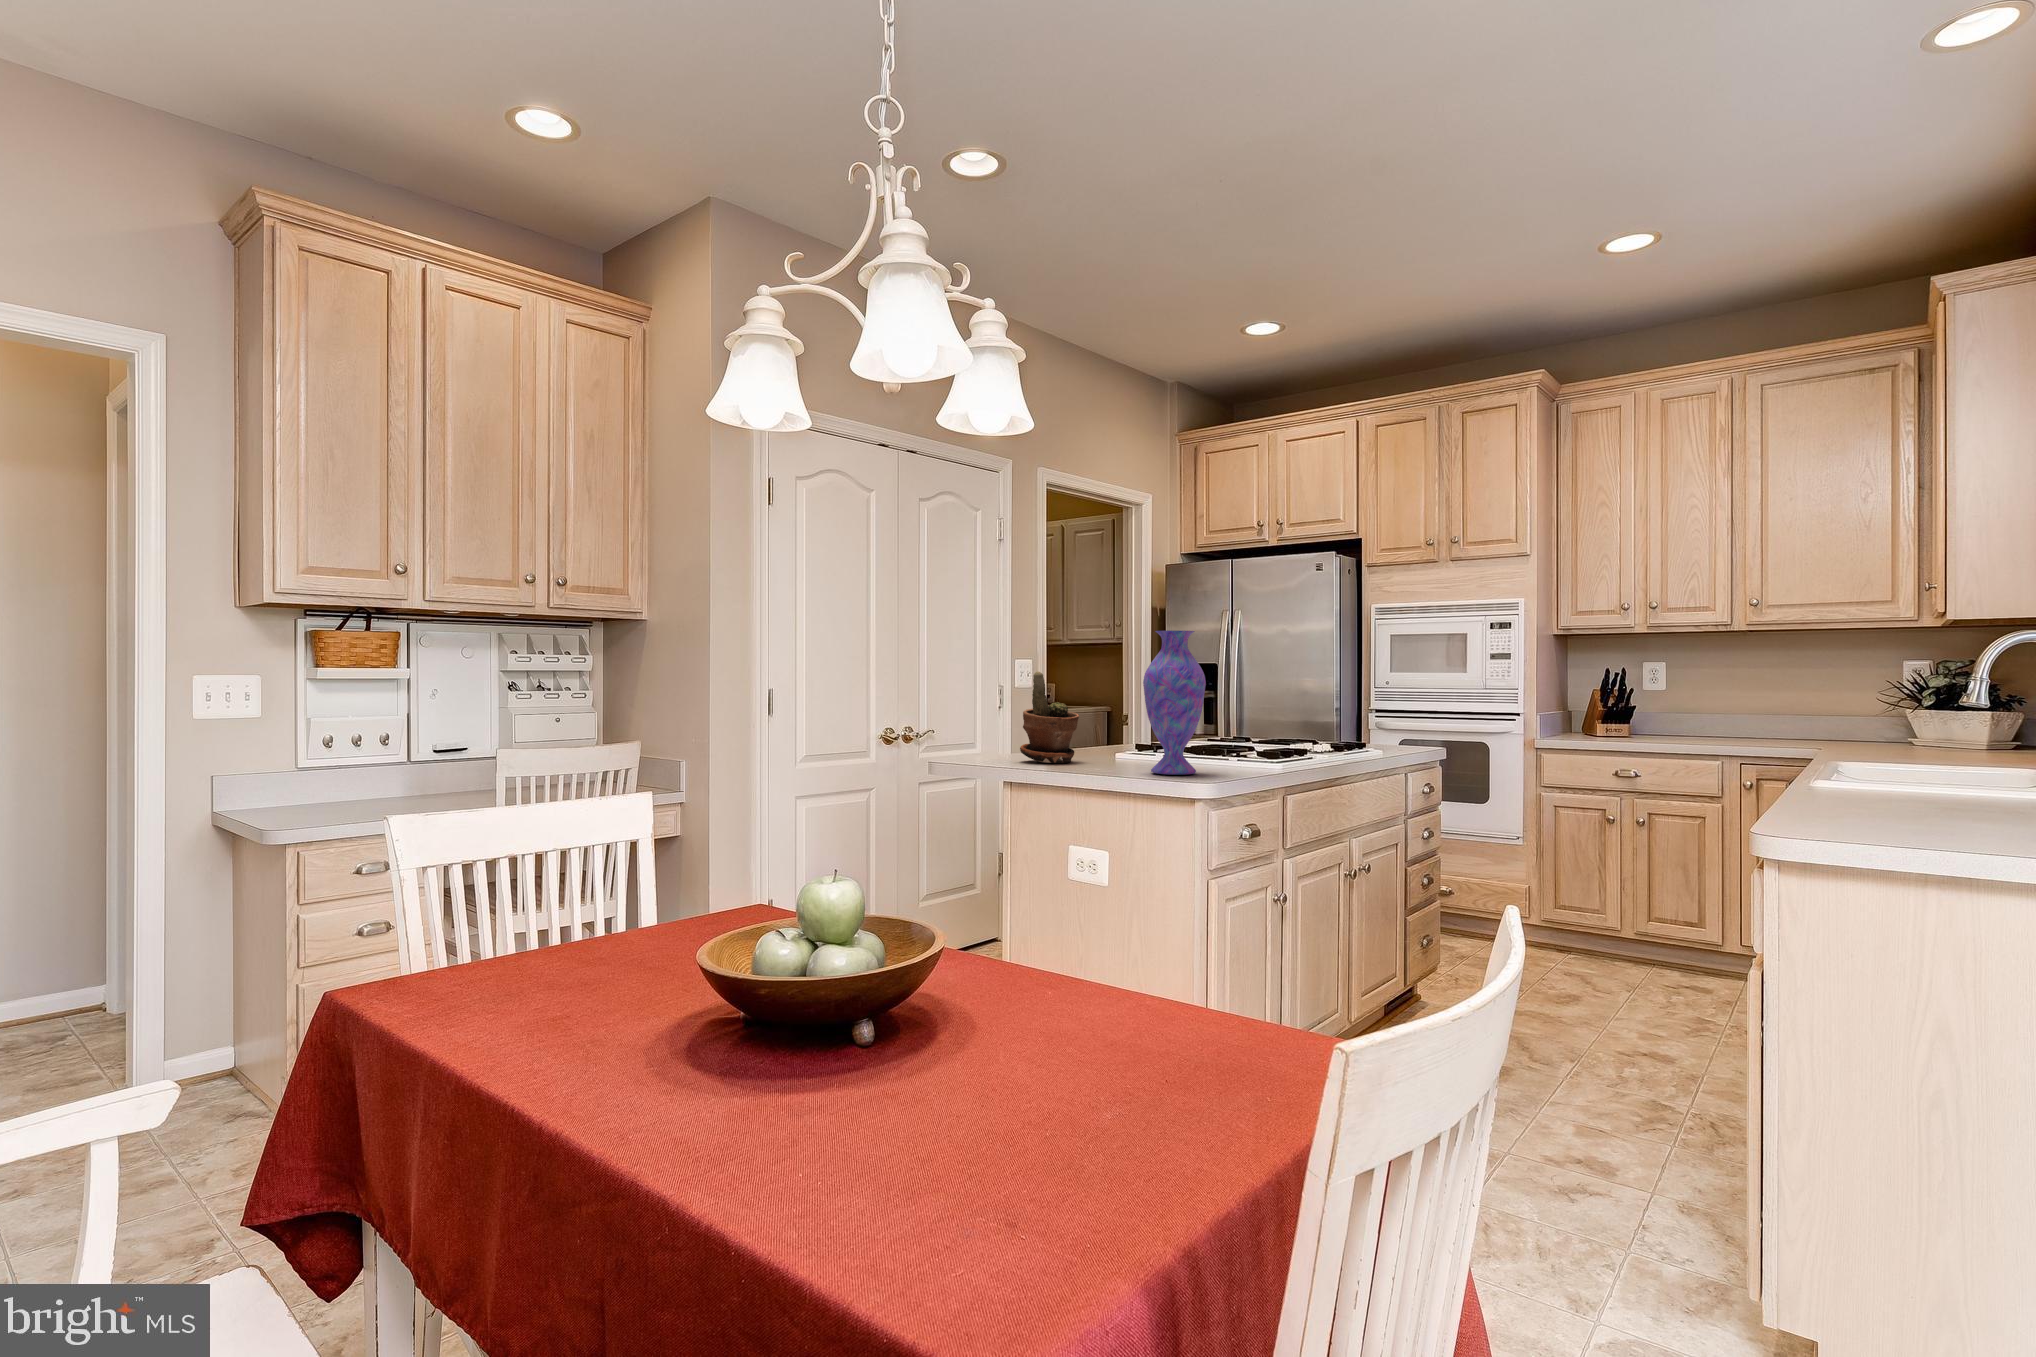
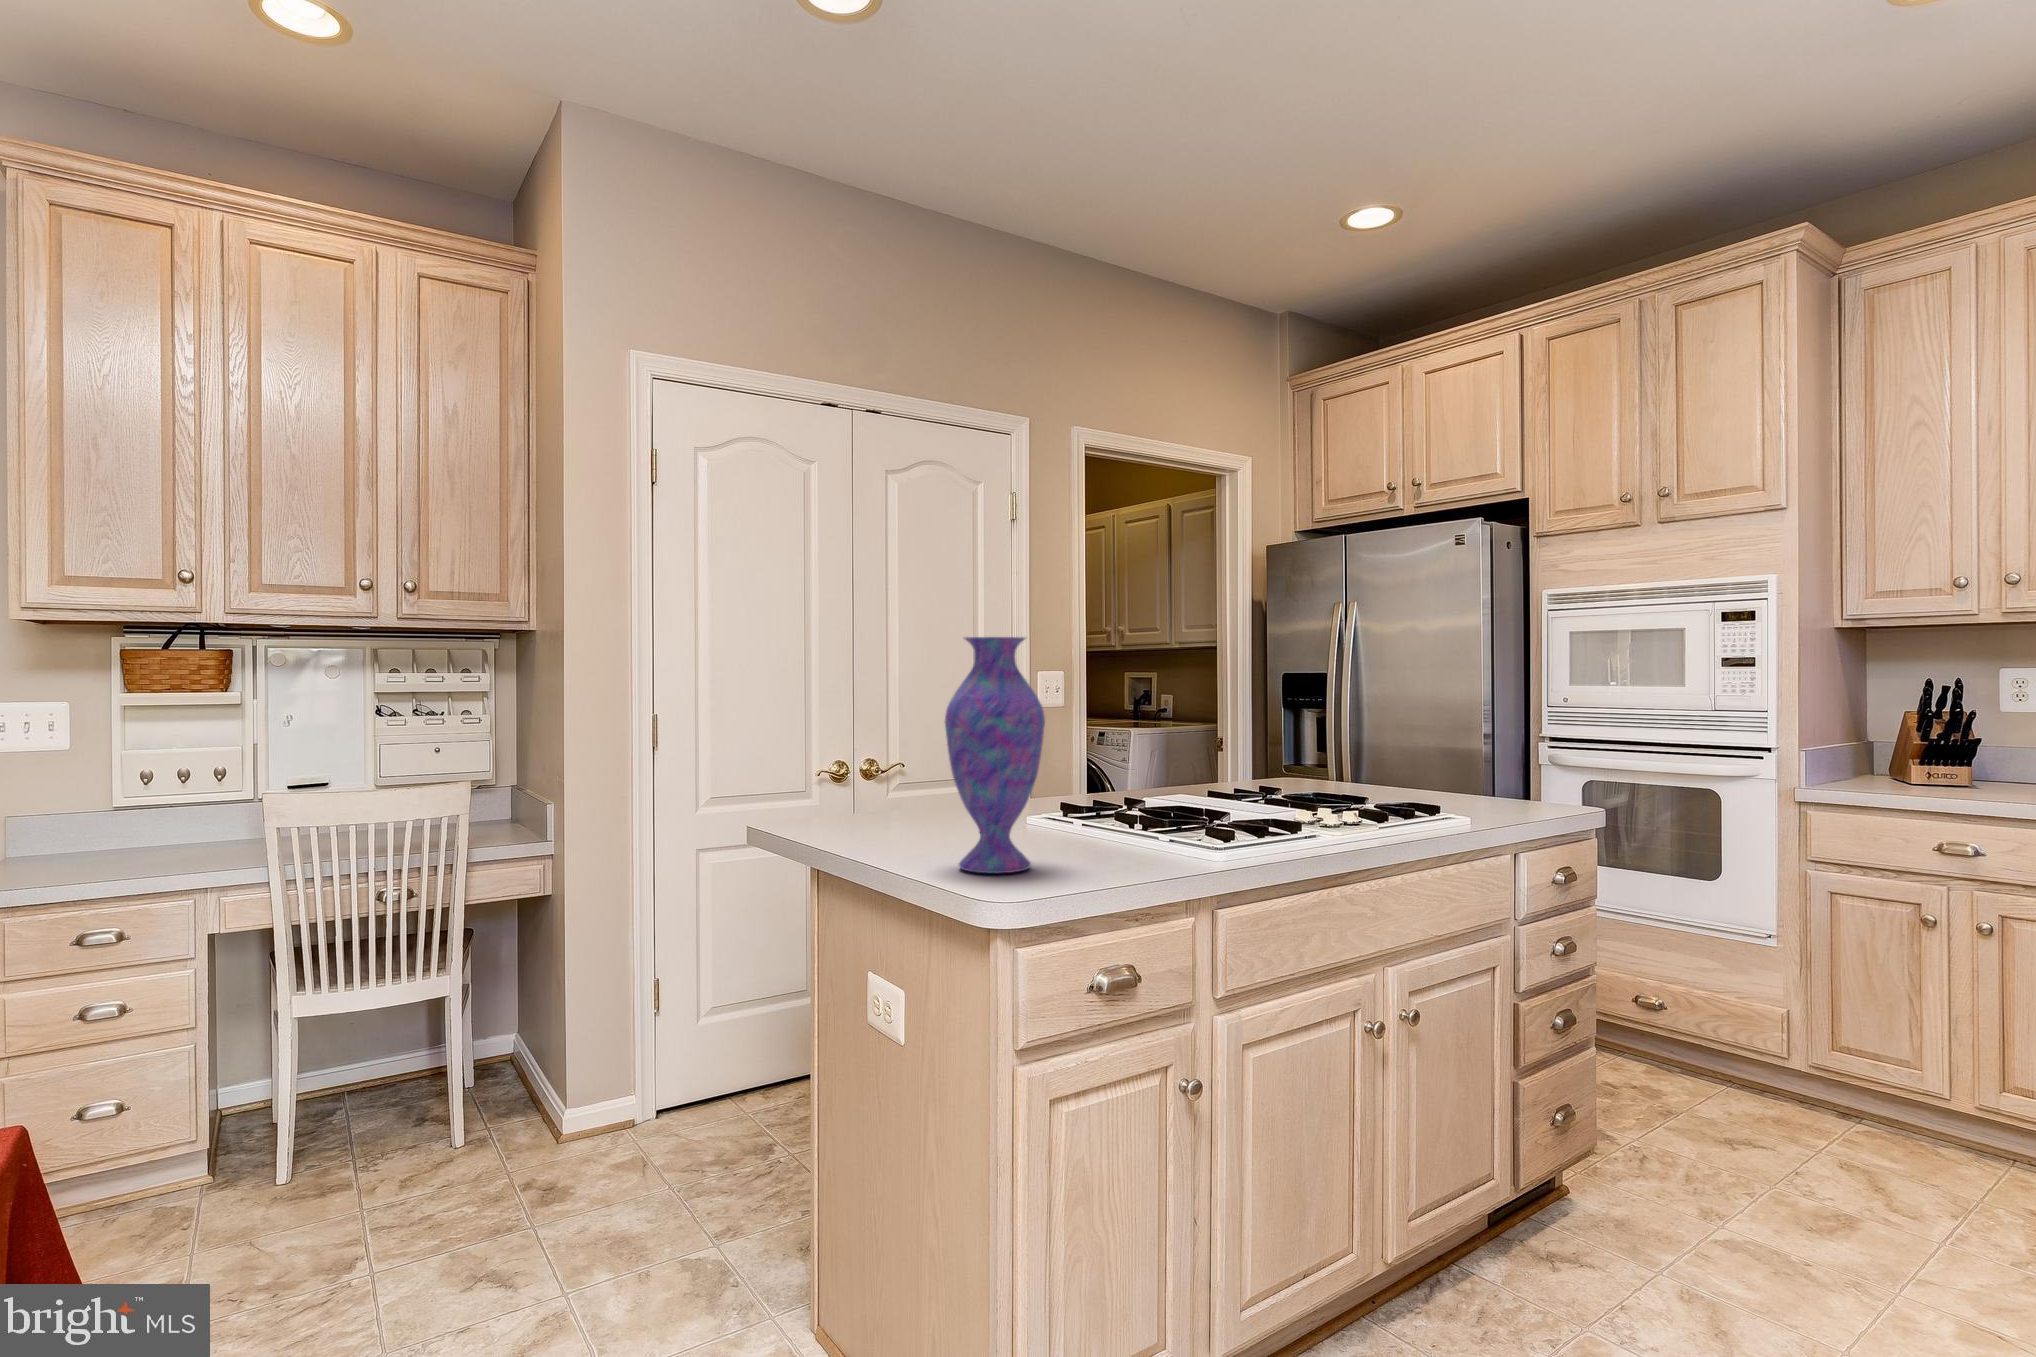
potted plant: present [1020,671,1079,763] -> none [845,699,929,836]

